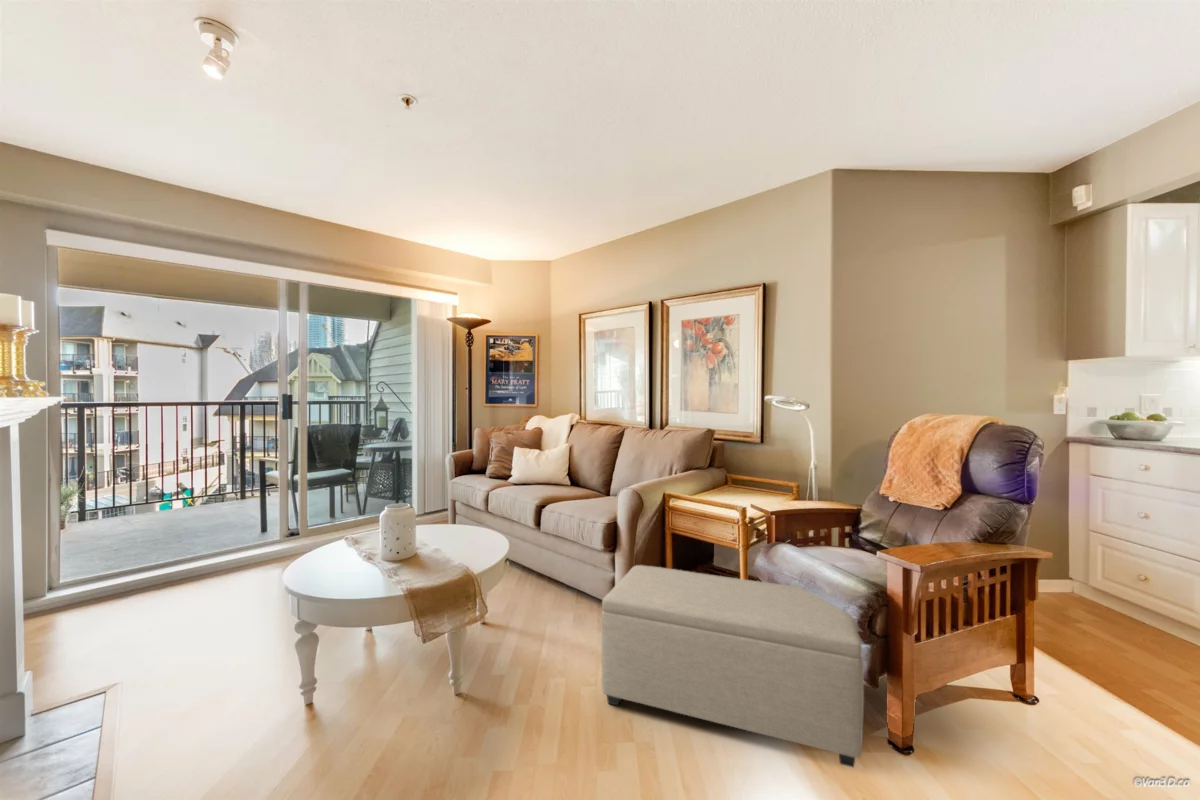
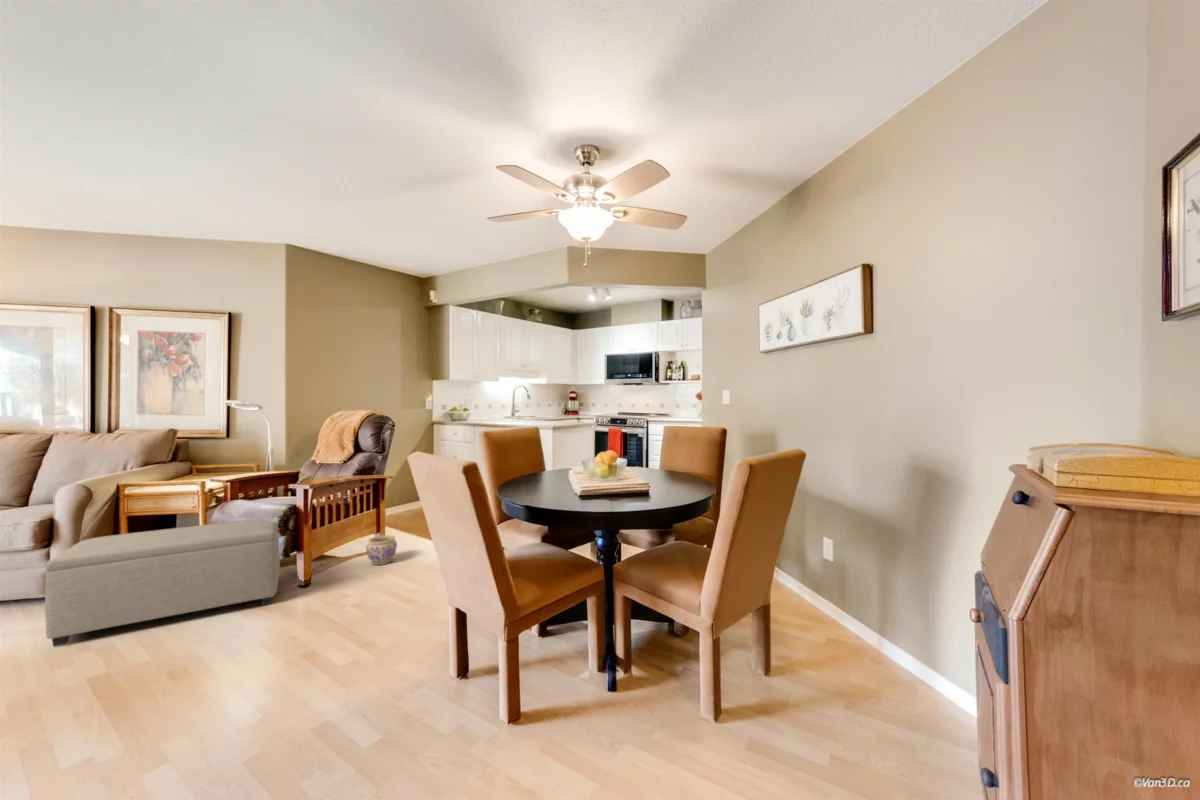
planter: none [1006,674,1085,751] -> present [366,535,397,565]

